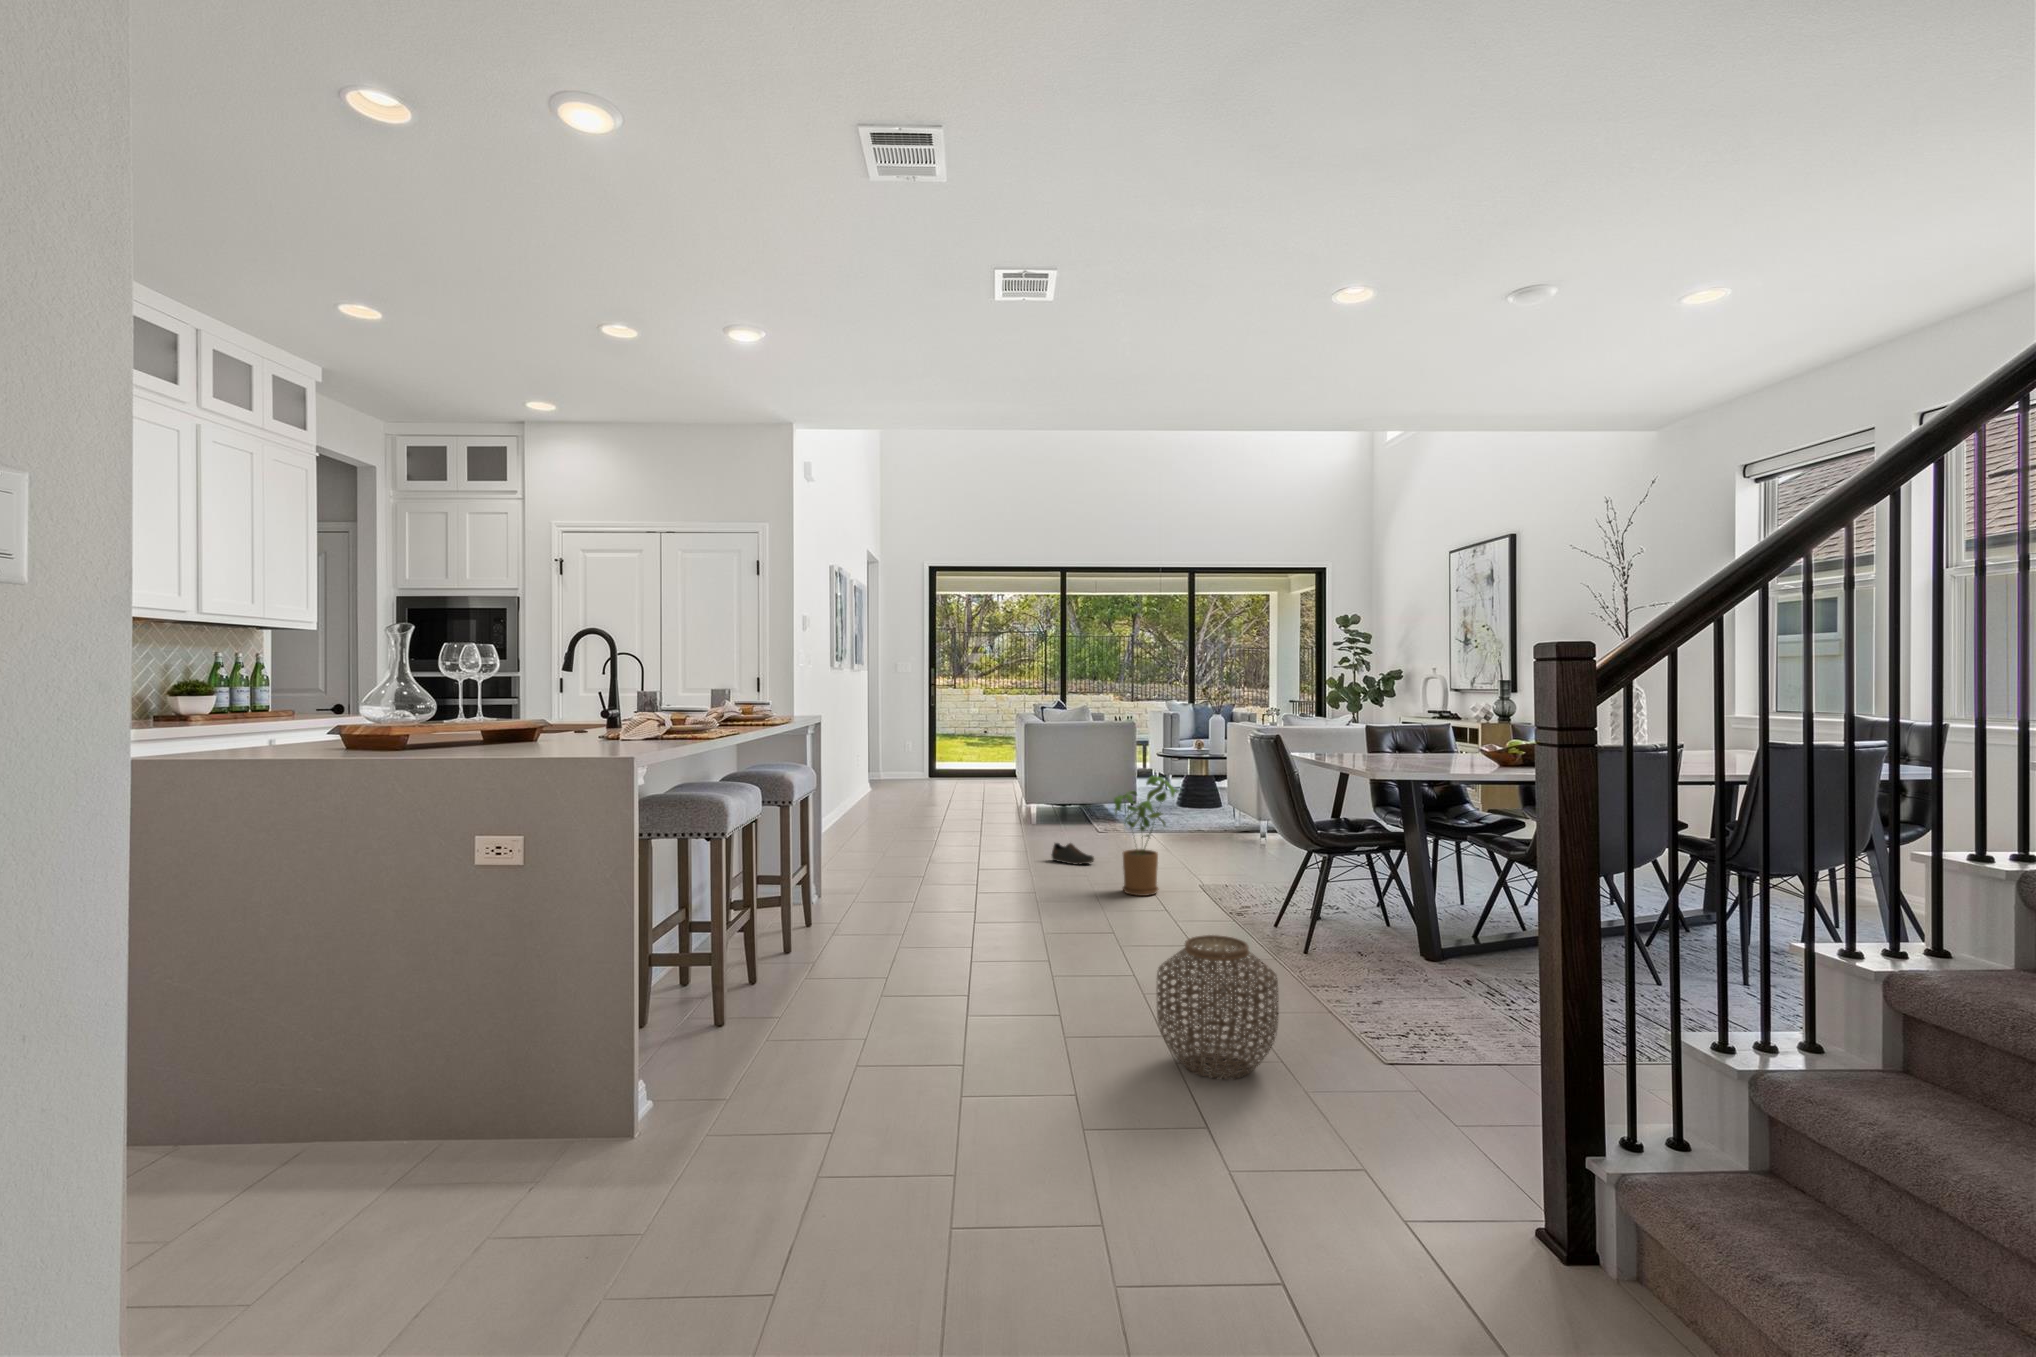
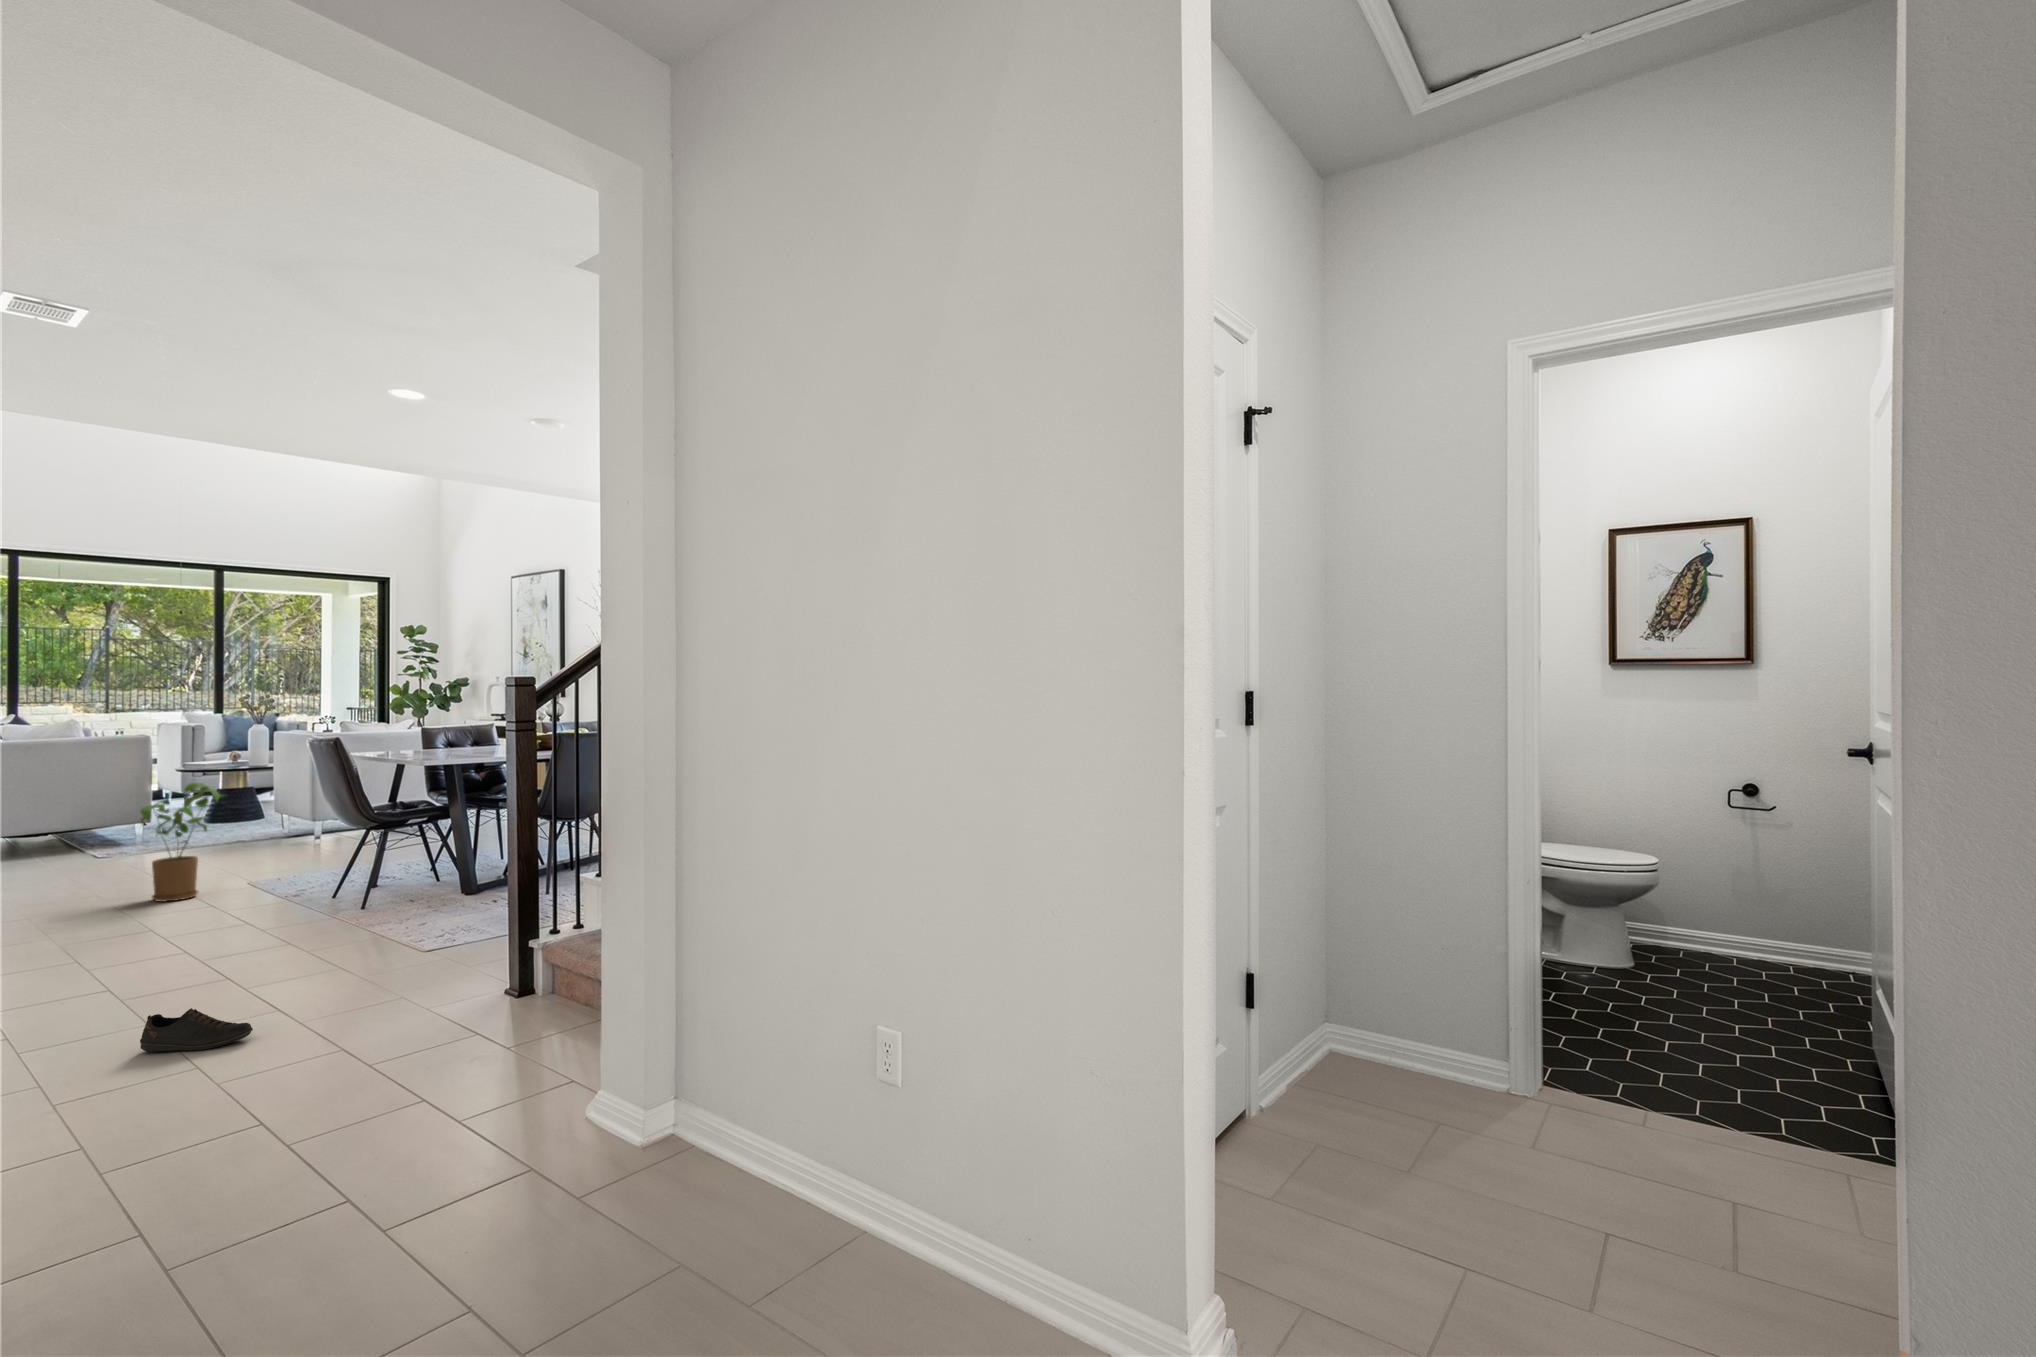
shoe: present [1052,843,1094,864] -> present [140,1008,253,1052]
woven basket: present [1157,935,1278,1079] -> none [225,887,338,993]

